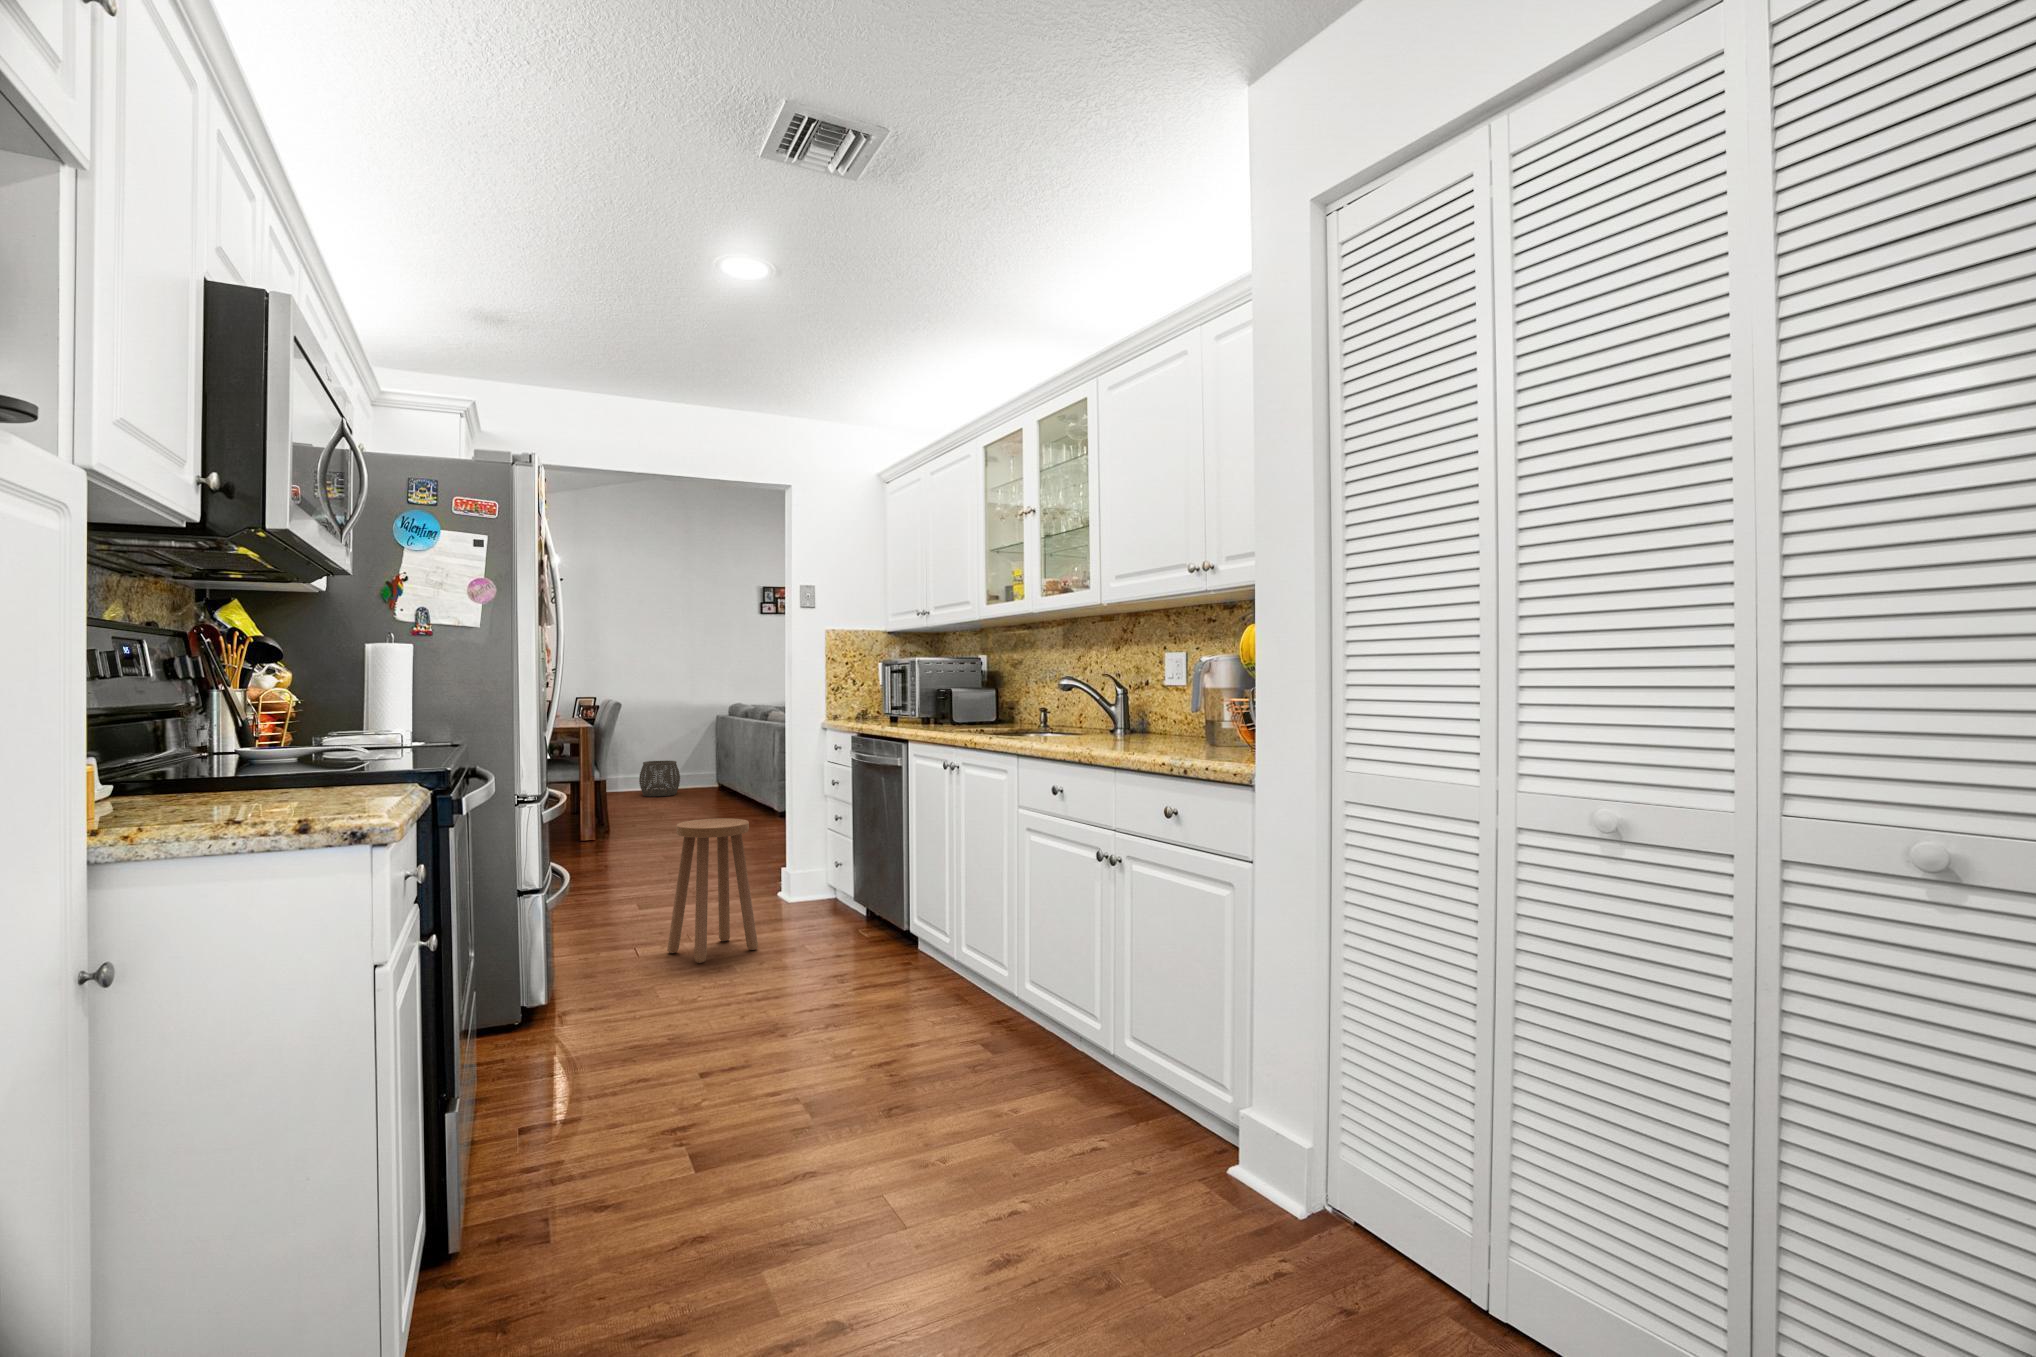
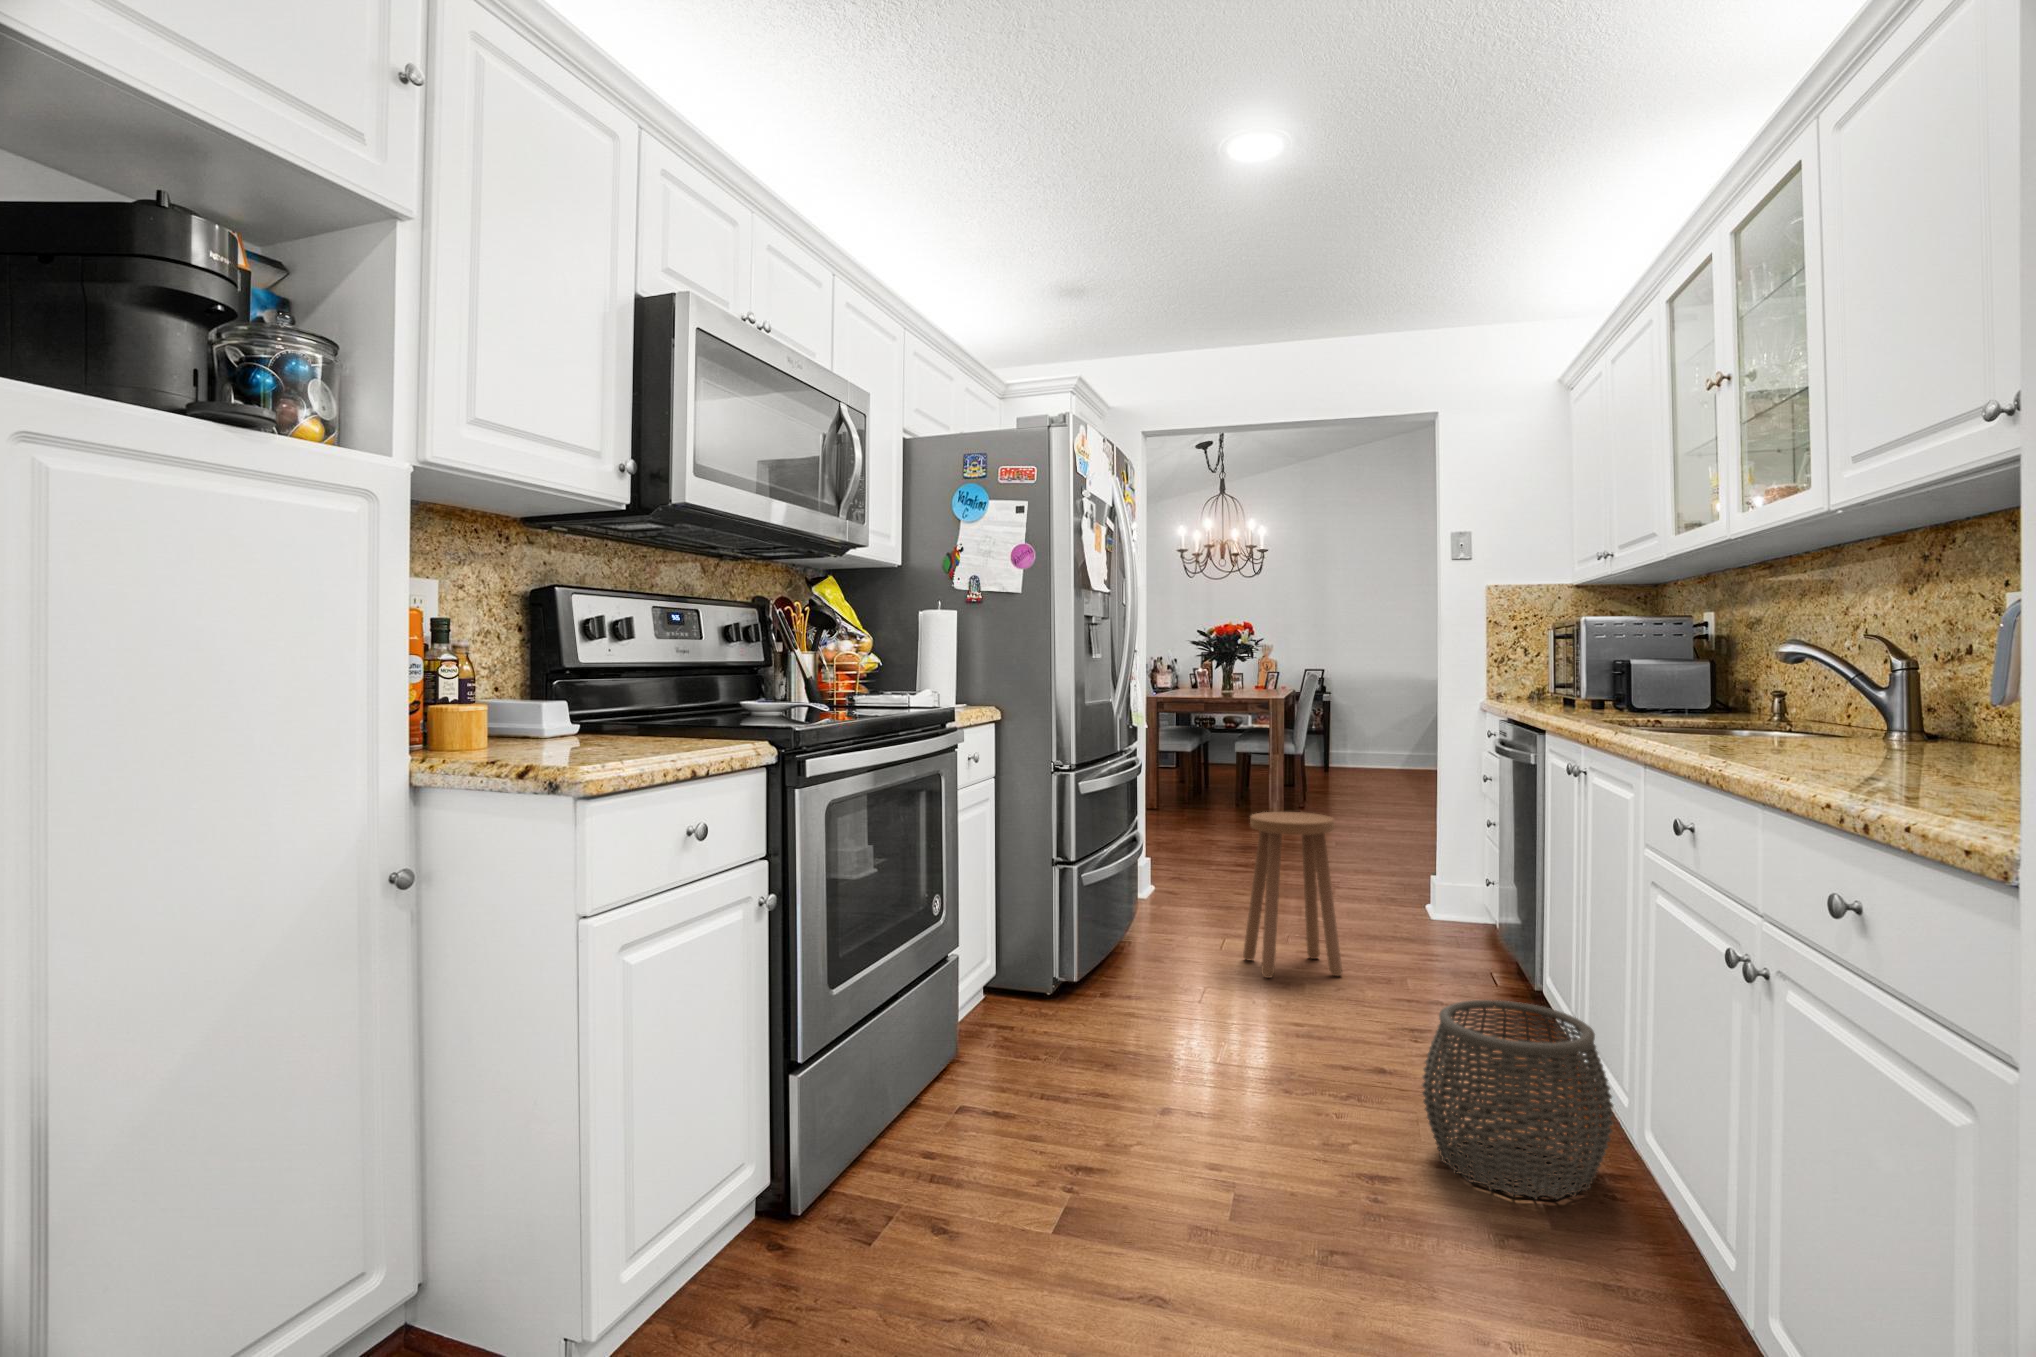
woven basket: present [639,761,680,797] -> present [1422,1000,1614,1199]

